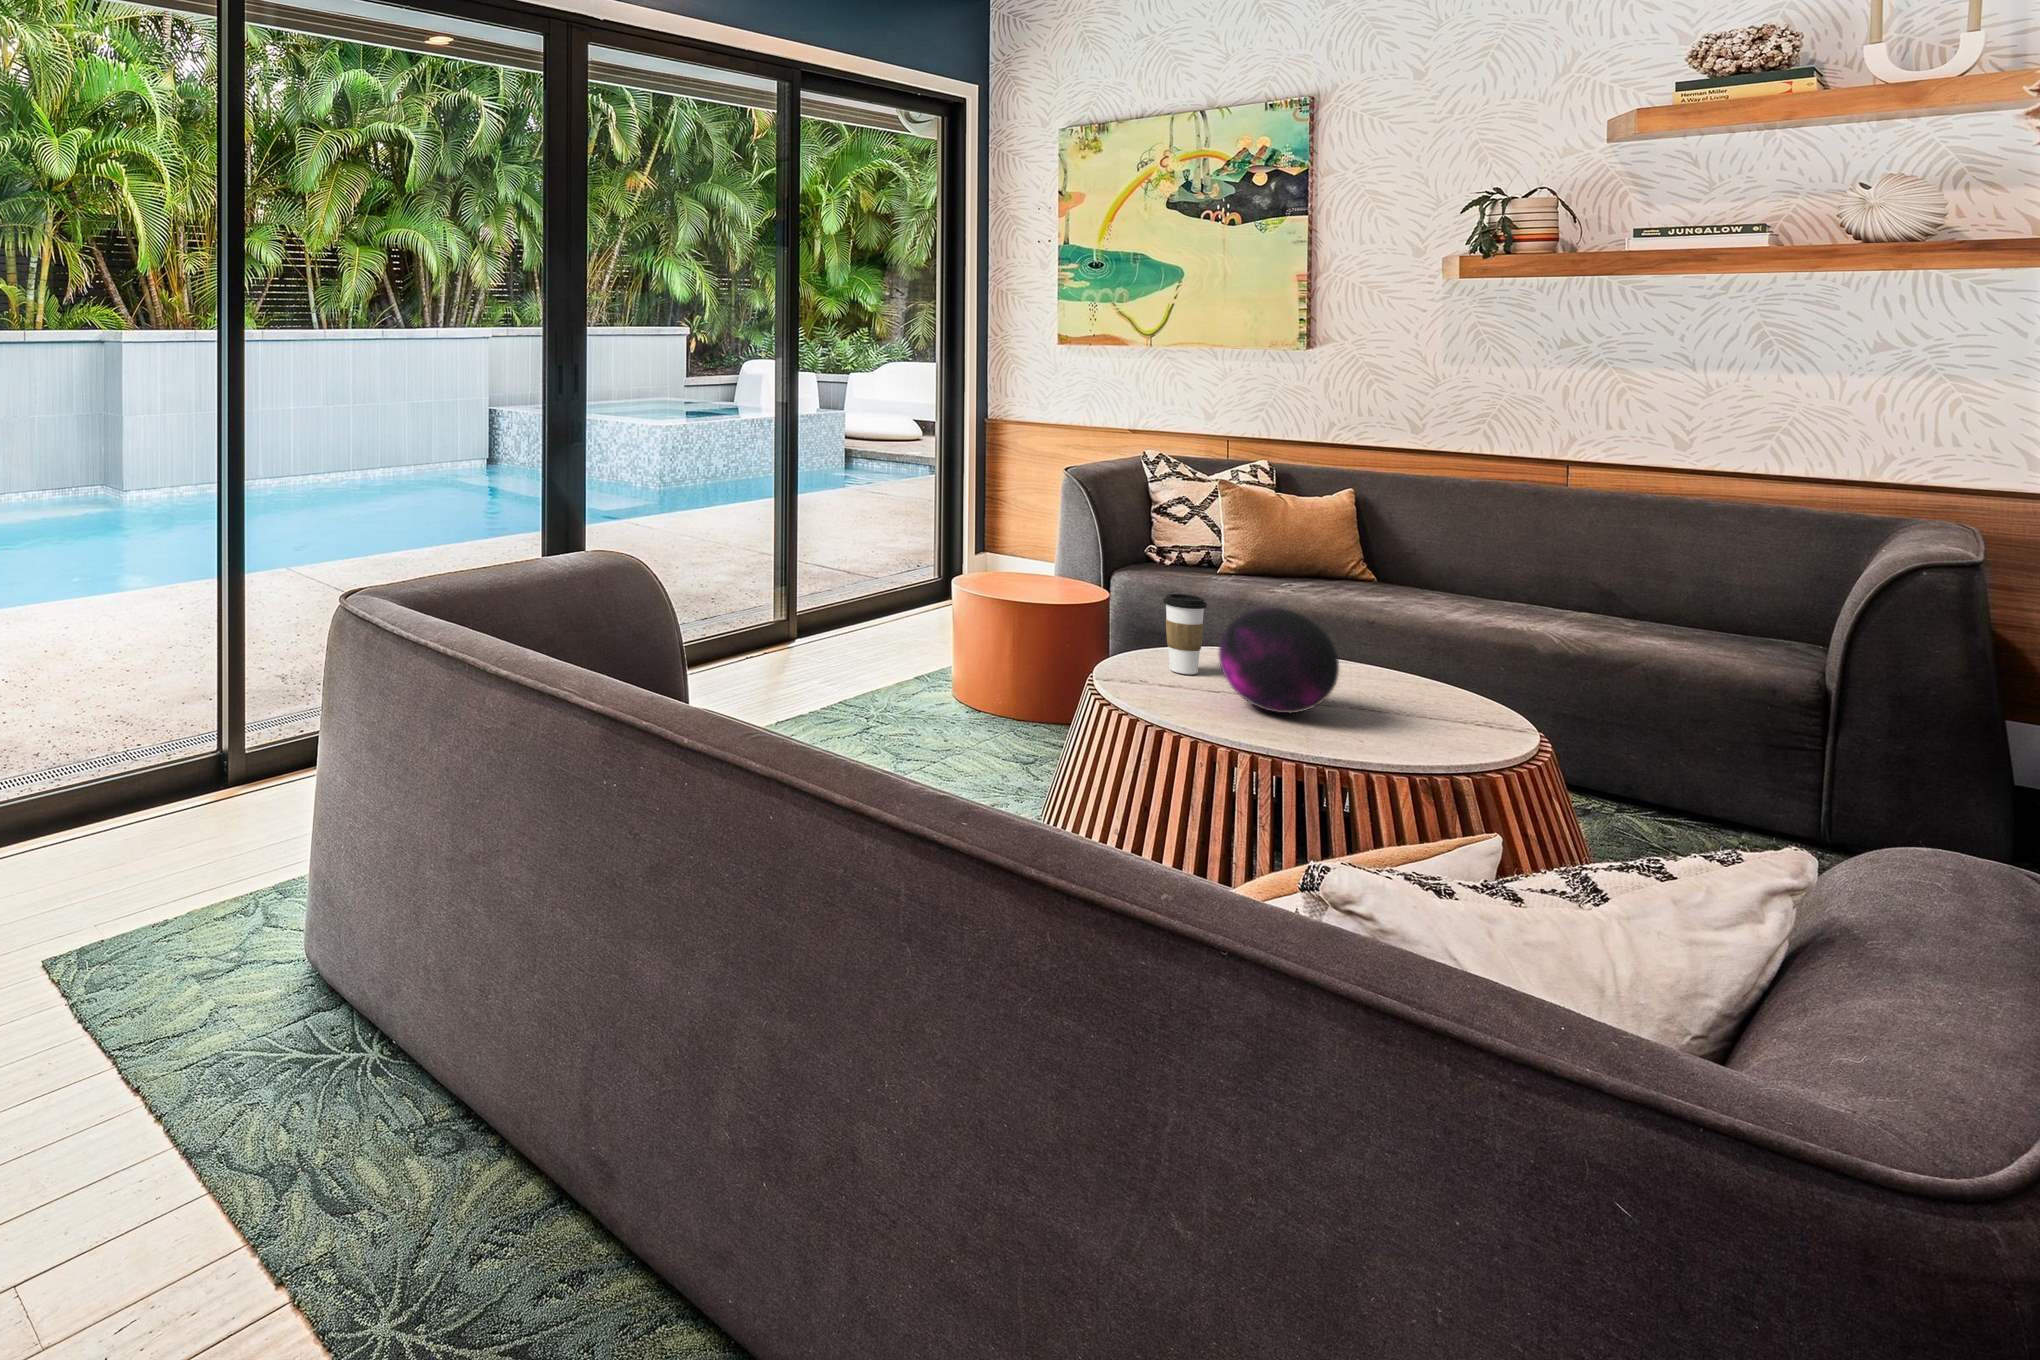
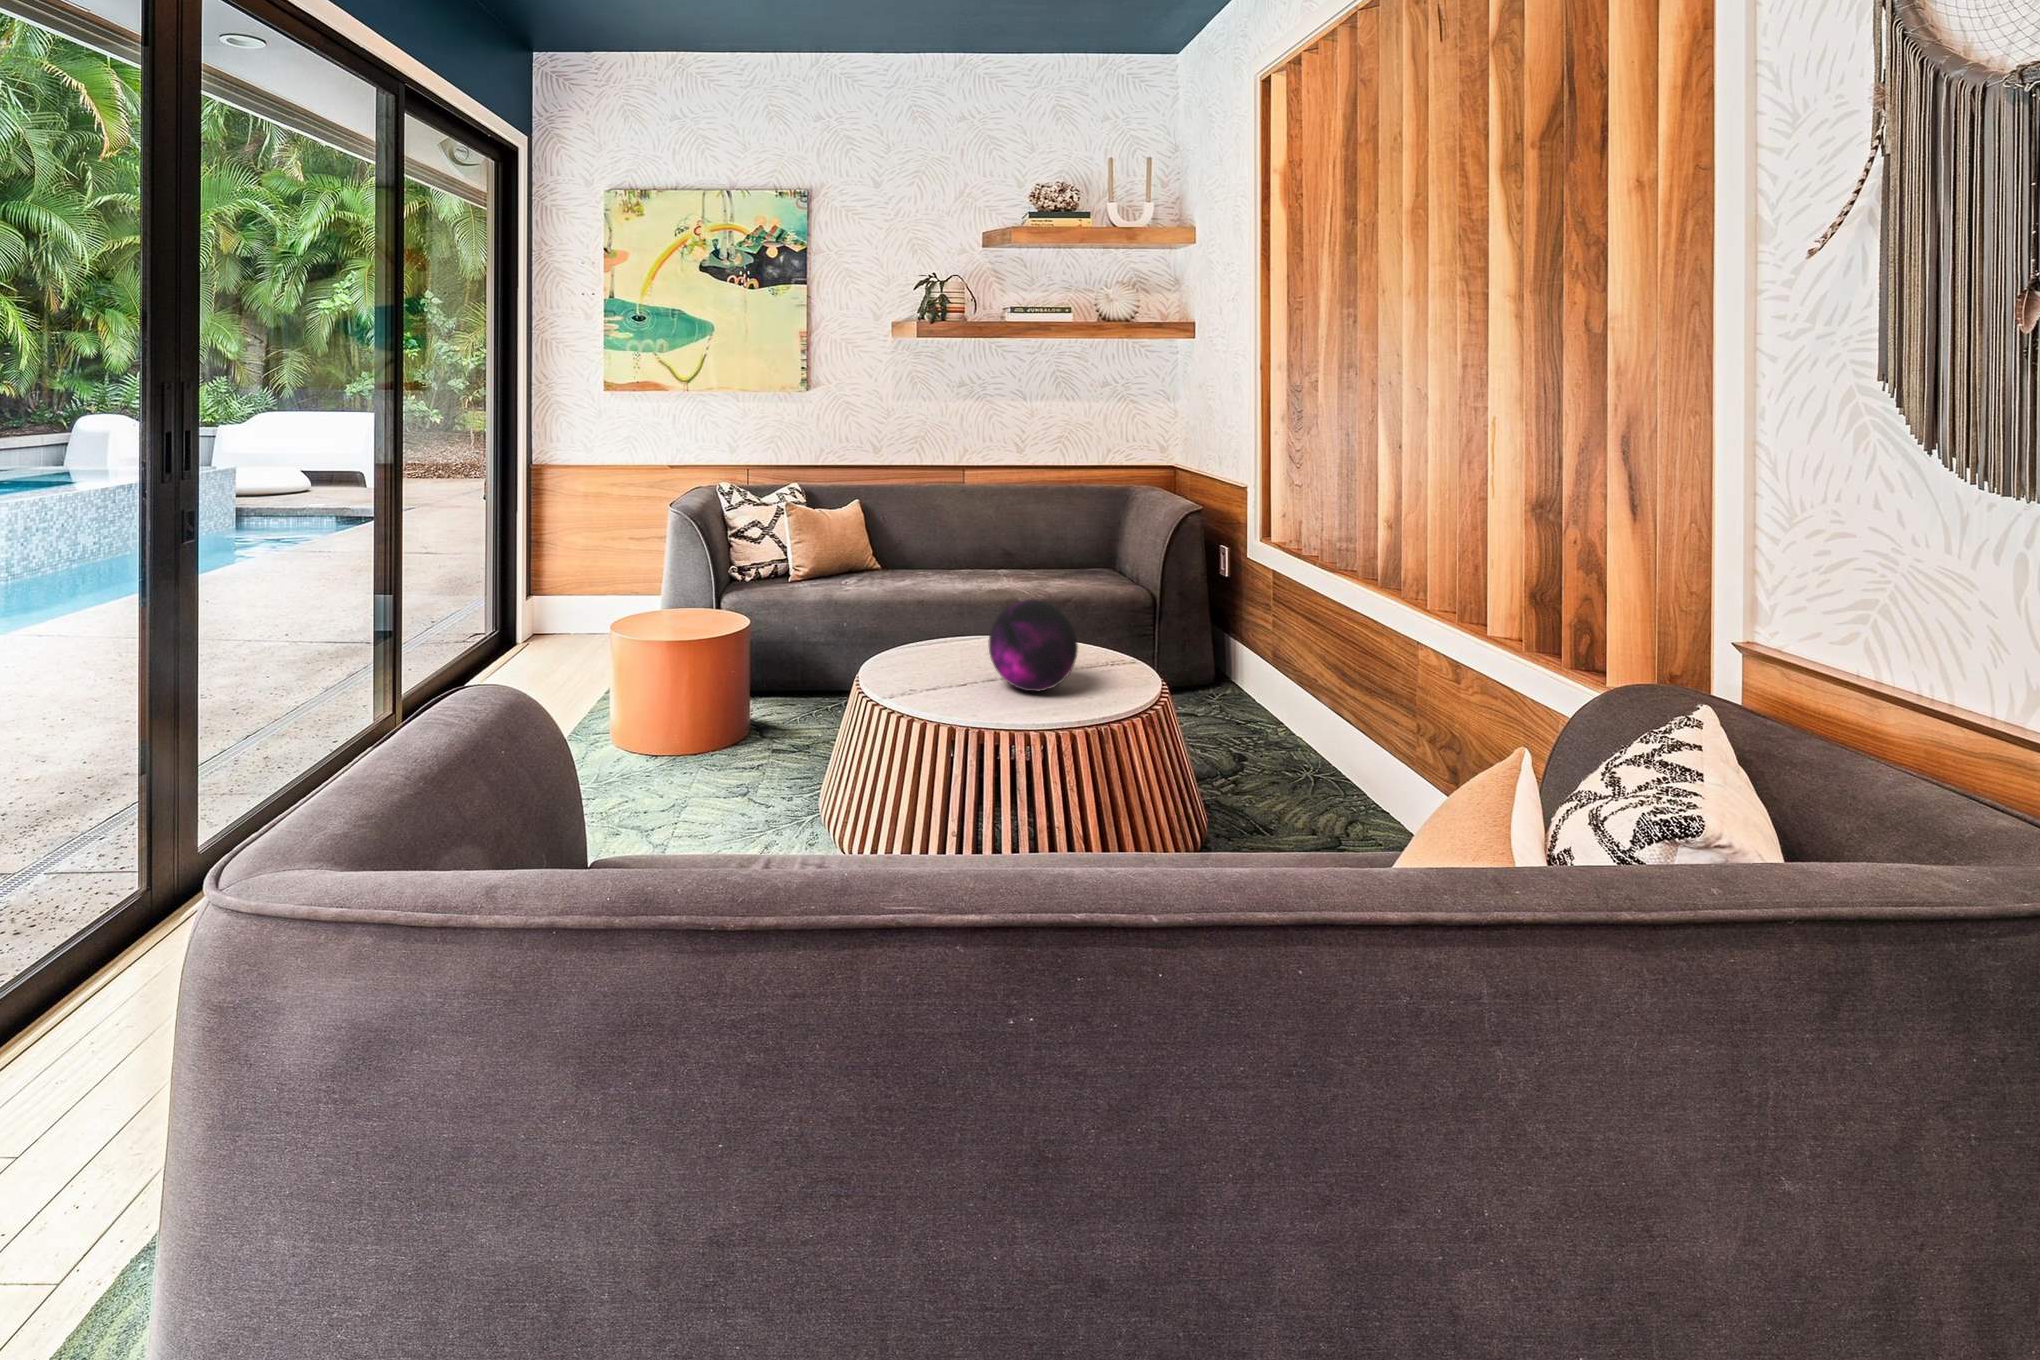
coffee cup: present [1163,594,1207,674] -> none [916,601,951,673]

